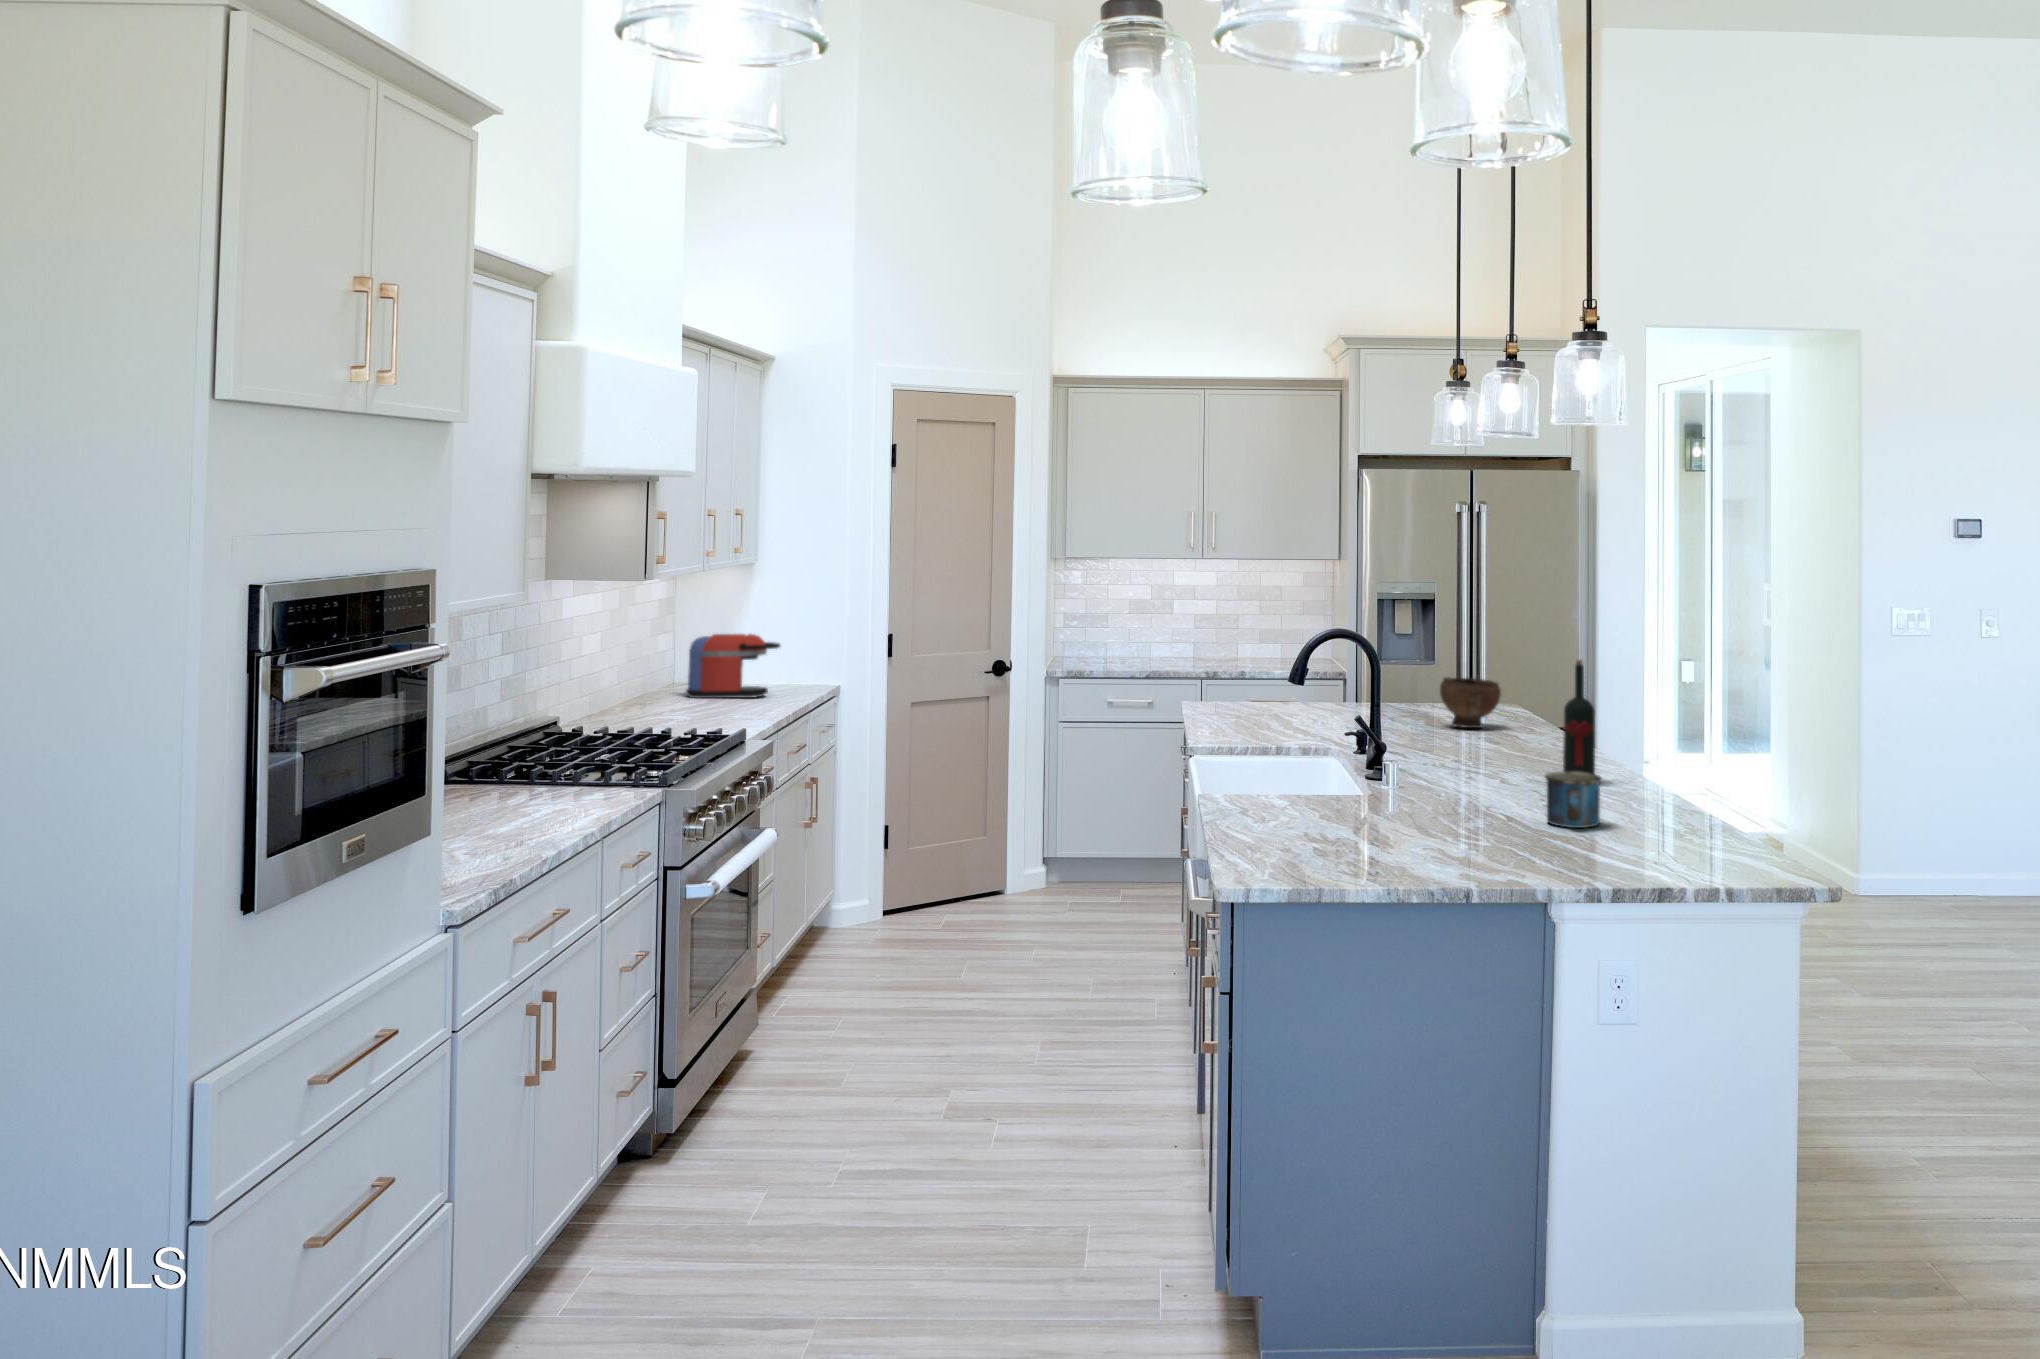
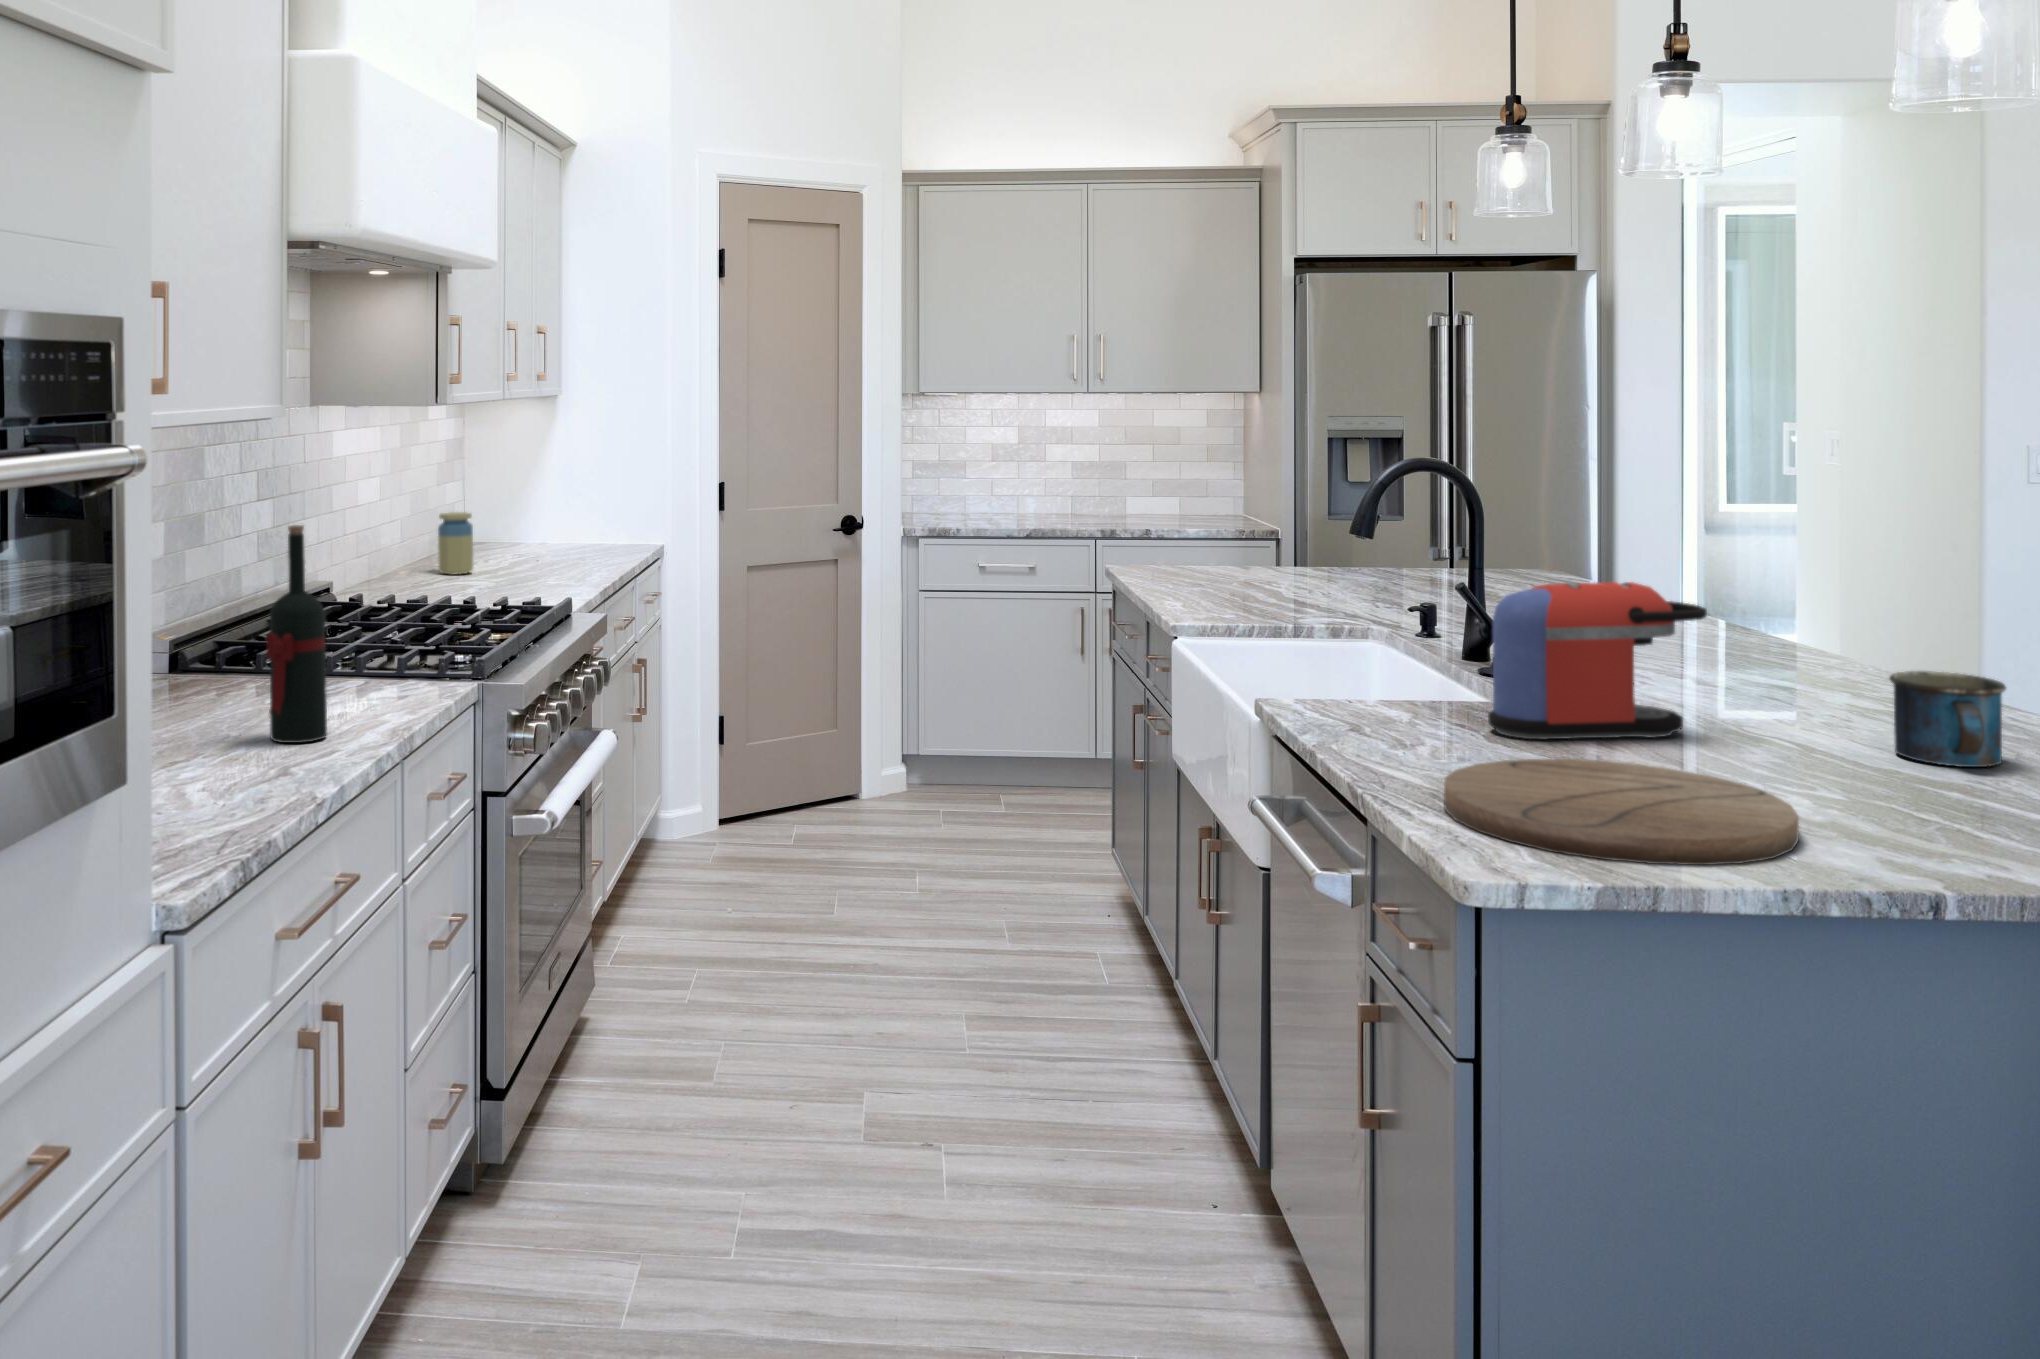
coffee maker: present [686,634,780,698] -> present [1488,582,1707,739]
jar: none [645,657,675,708] -> present [438,512,473,575]
wine bottle: present [1563,659,1595,774] -> present [267,525,327,743]
bowl: present [1440,677,1501,728] -> none [1495,528,1589,598]
cutting board: none [1249,824,1430,876] -> present [1444,759,1799,865]

